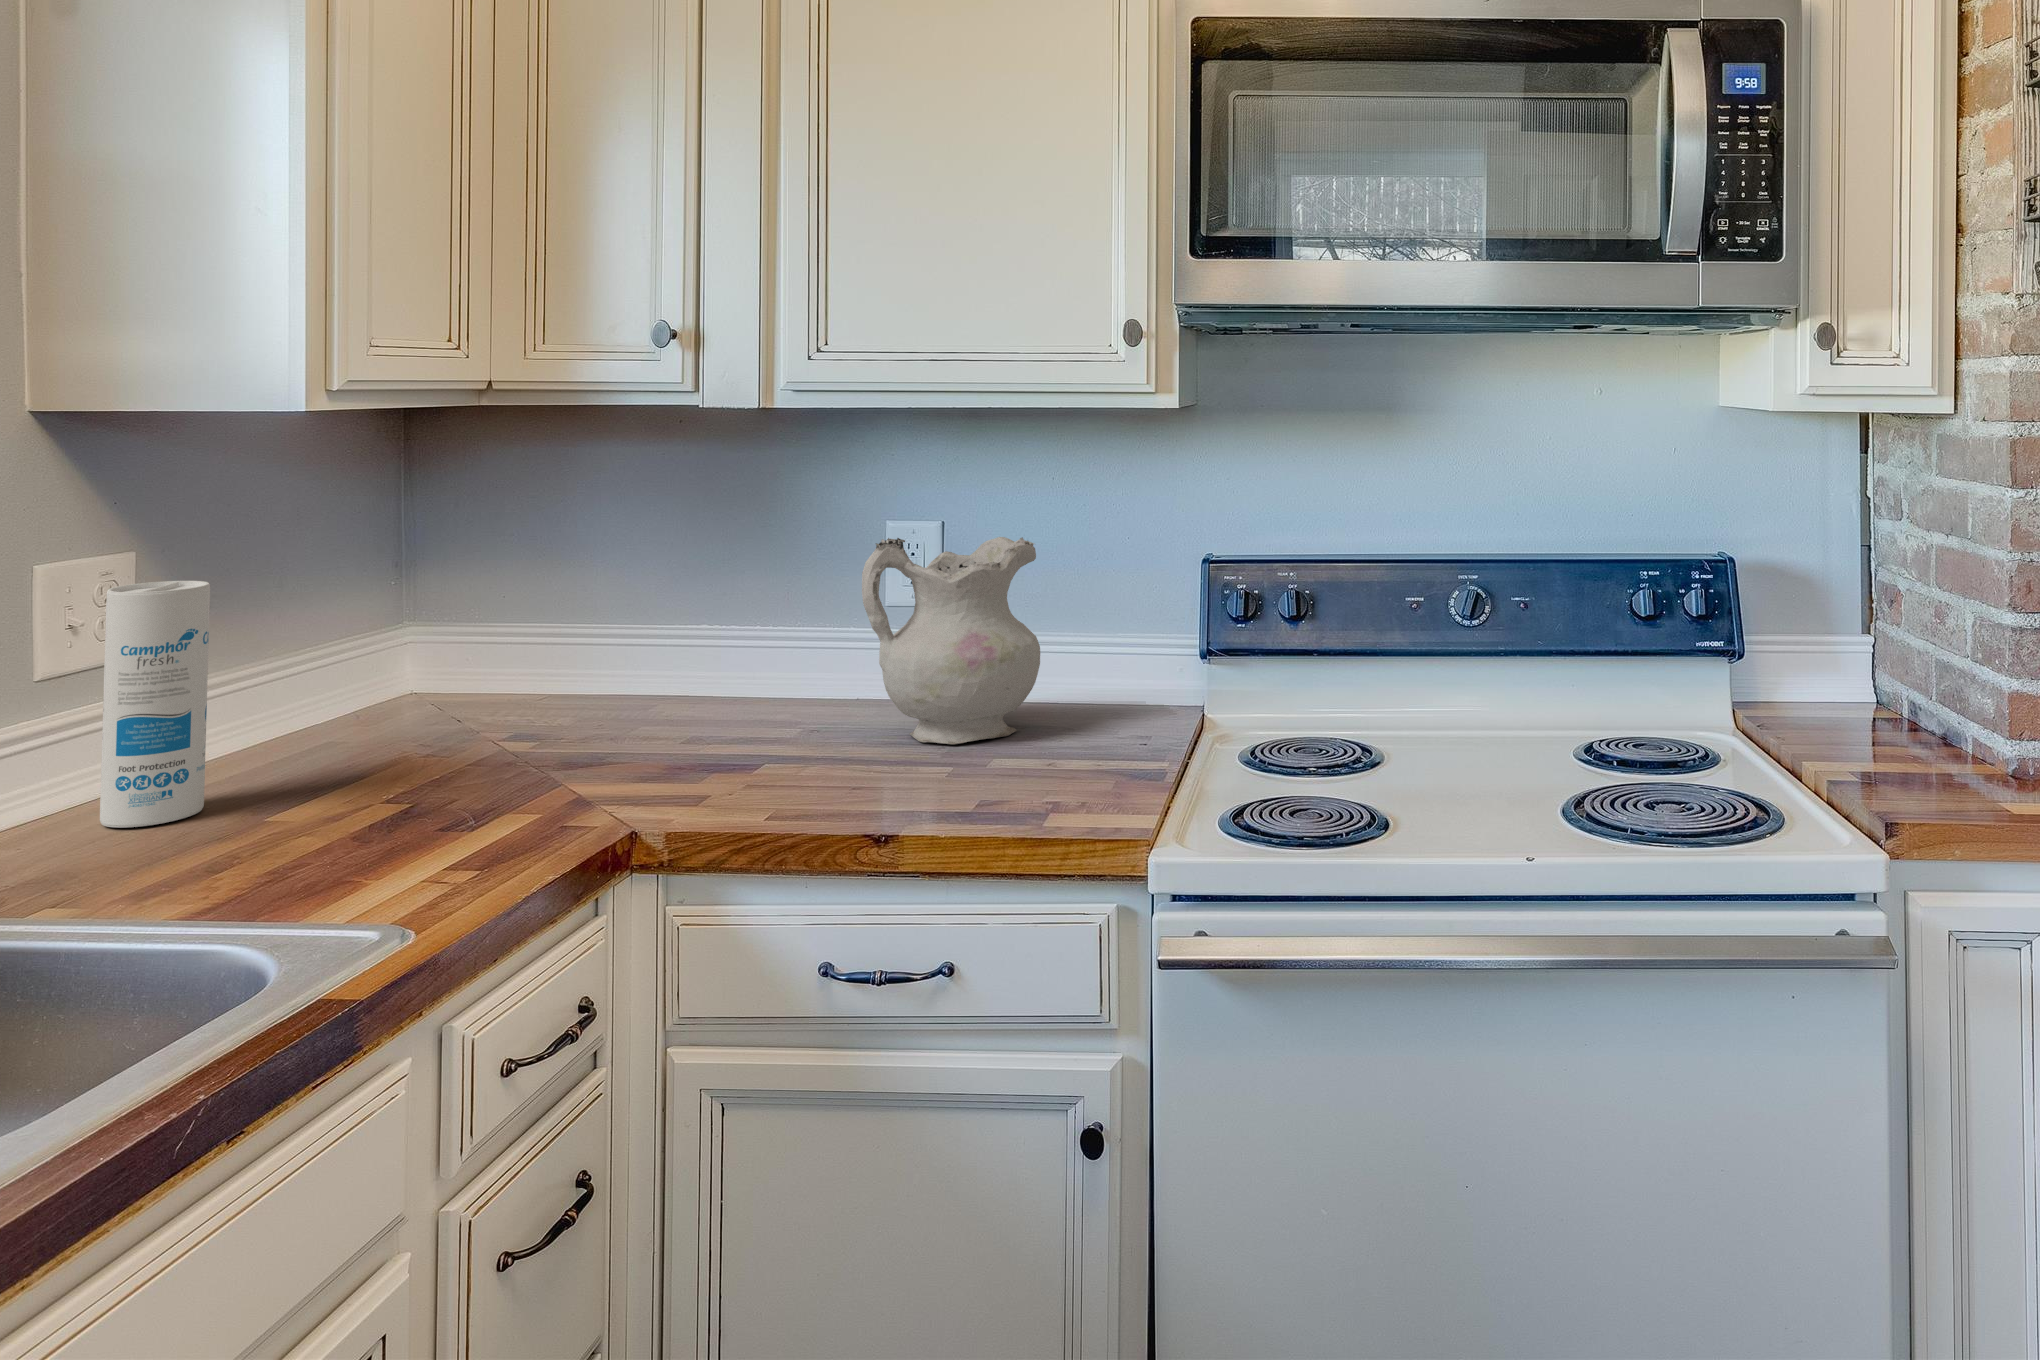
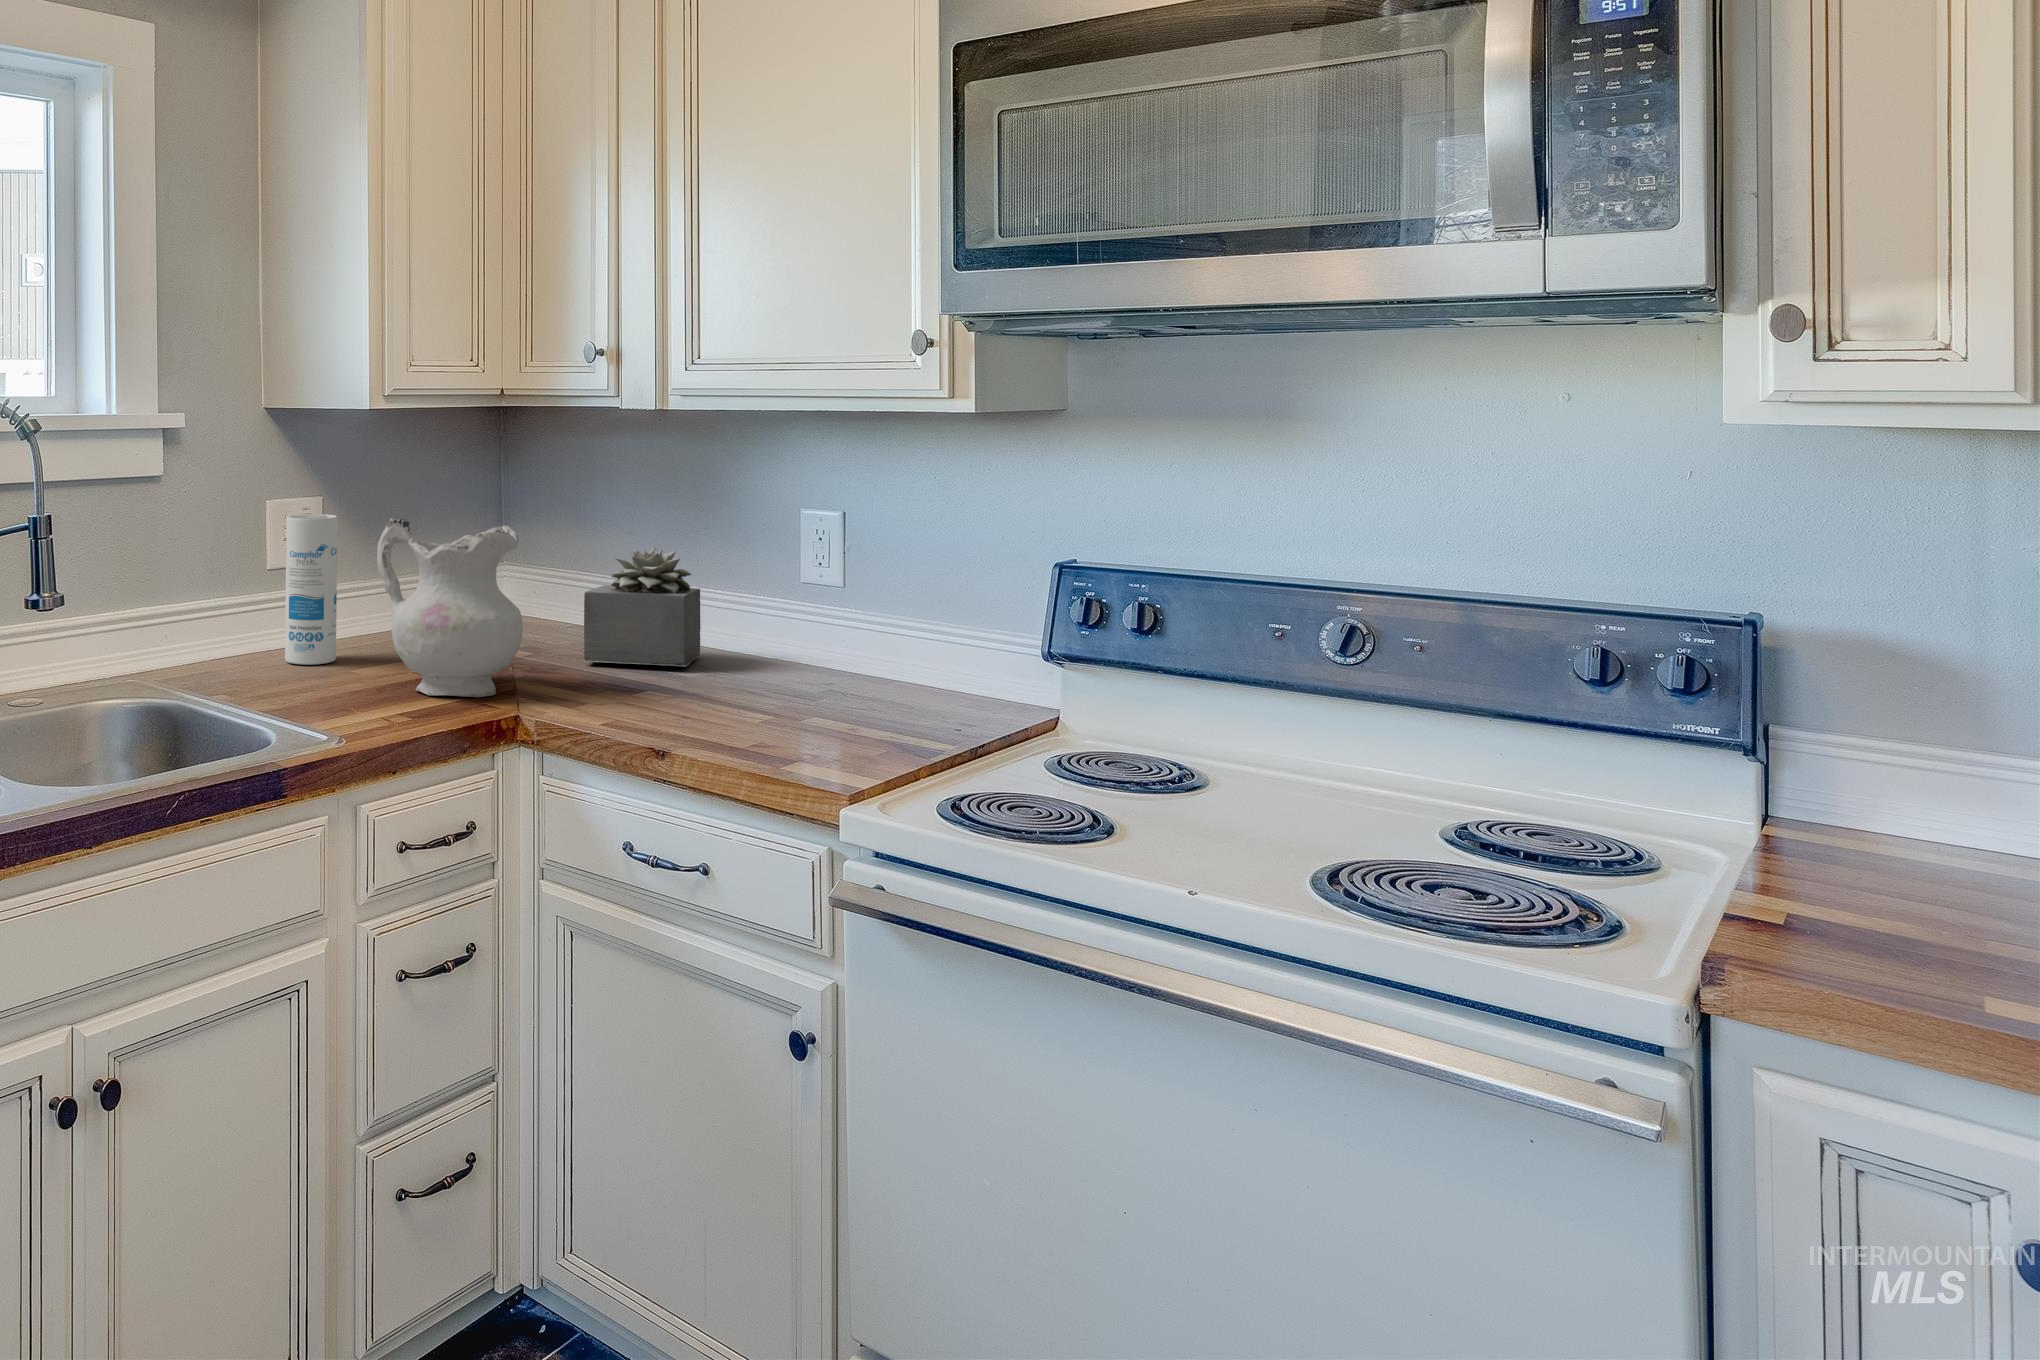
ceramic pitcher: present [862,537,1040,744] -> present [377,518,523,697]
succulent plant: none [623,579,771,739] -> present [584,547,701,666]

